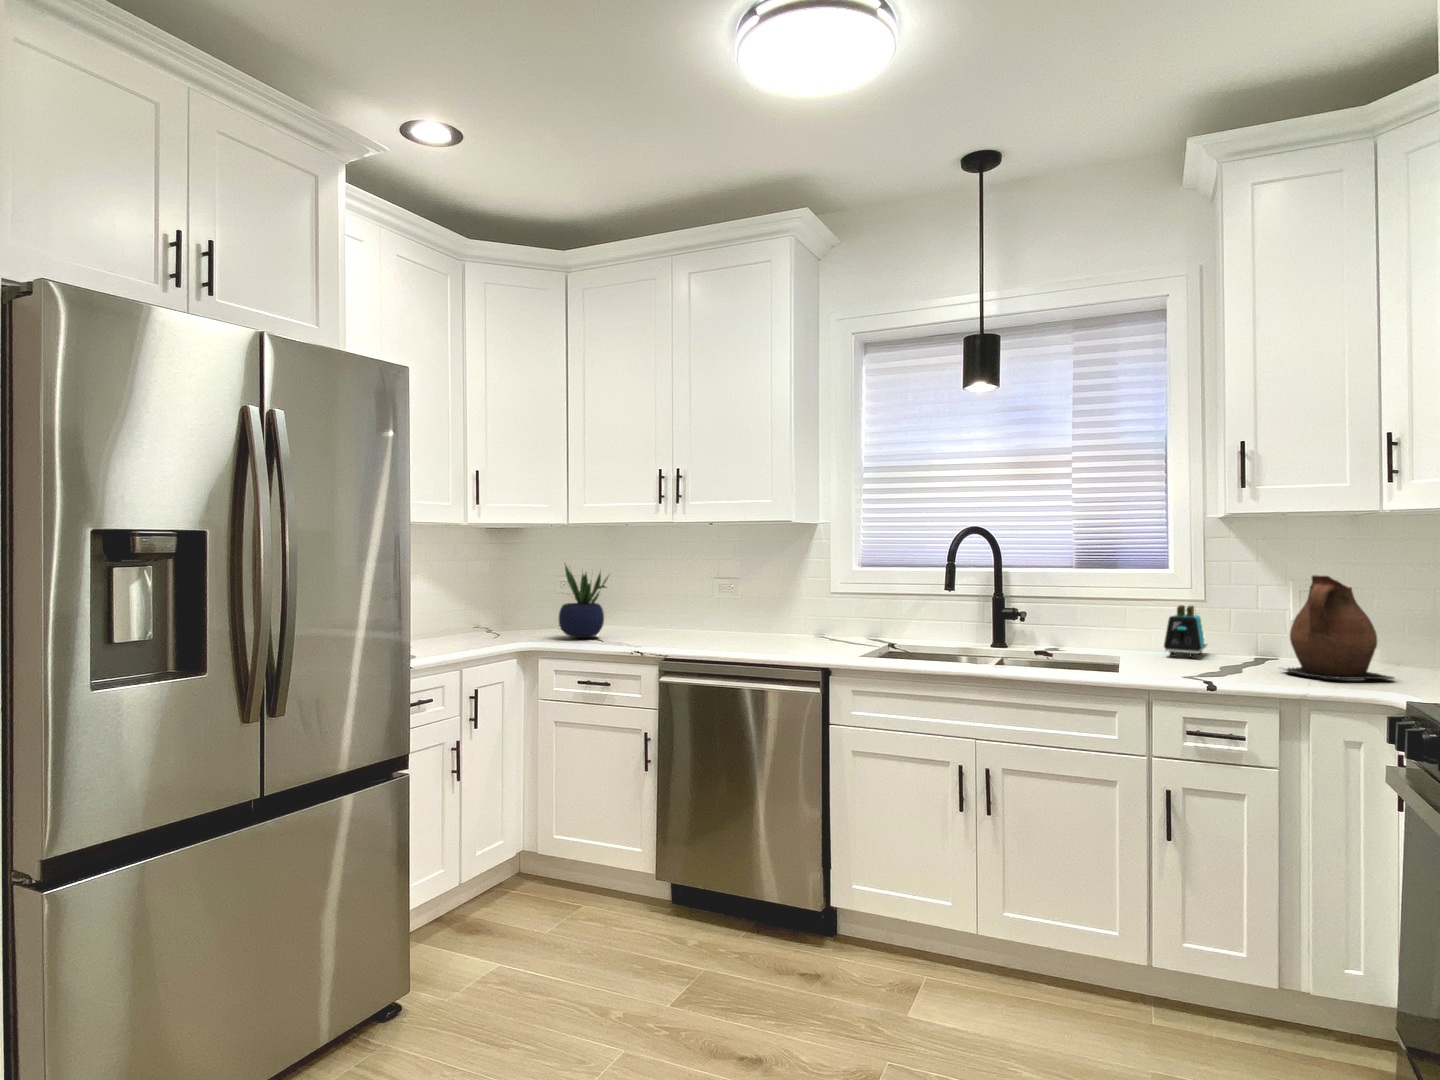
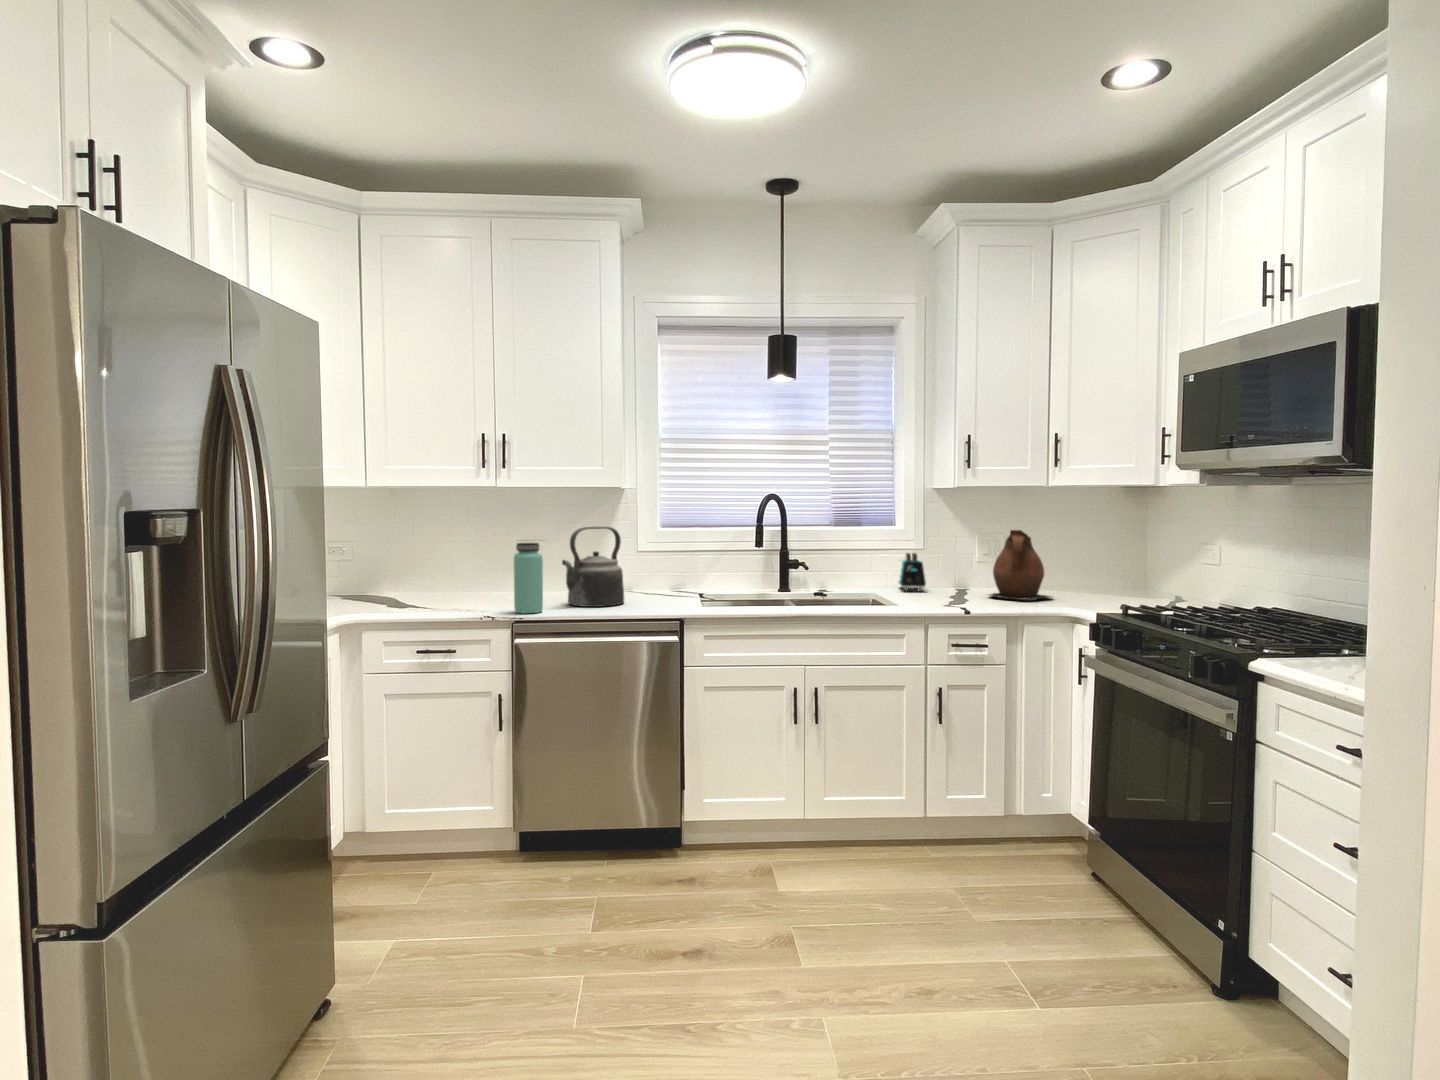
kettle: none [720,563,795,650] -> present [562,527,624,607]
potted plant: present [559,565,608,638] -> none [367,528,425,607]
bottle: none [665,578,694,651] -> present [514,543,543,613]

